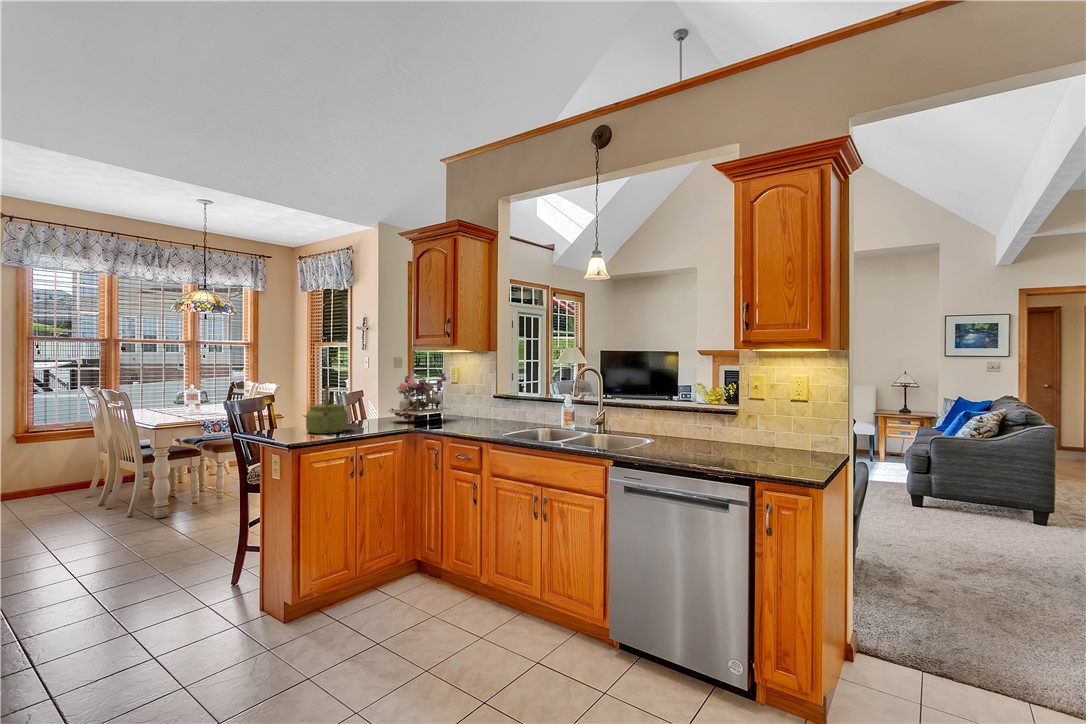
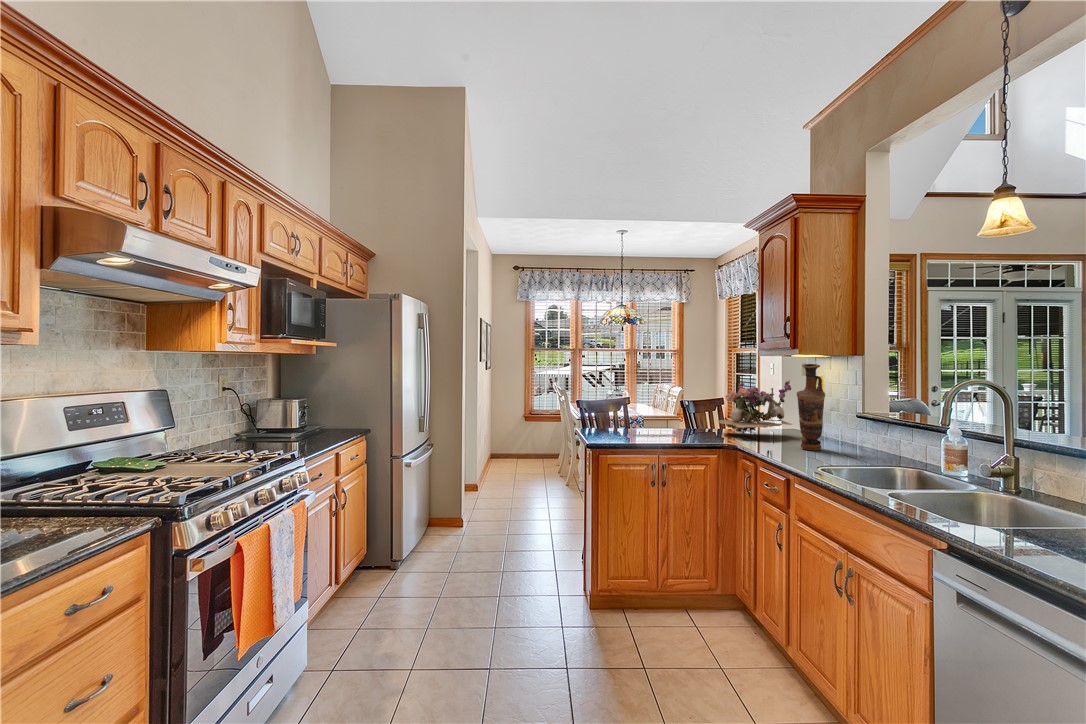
vase: none [467,359,487,426] -> present [797,364,825,451]
kettle: present [306,386,348,434] -> none [624,391,663,438]

